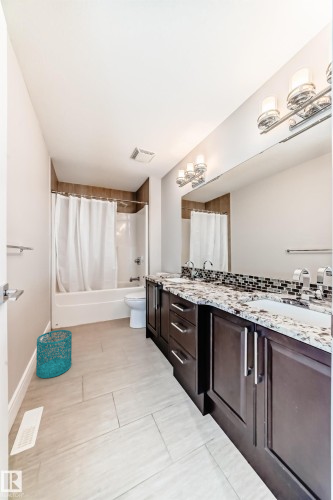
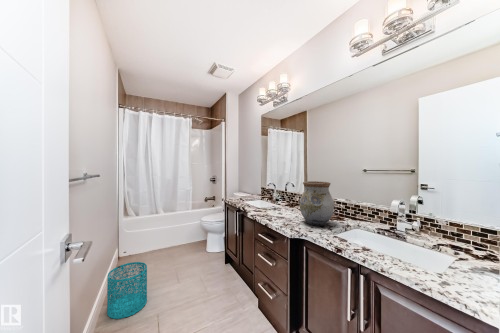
vase: none [209,254,242,295] -> present [299,181,334,226]

